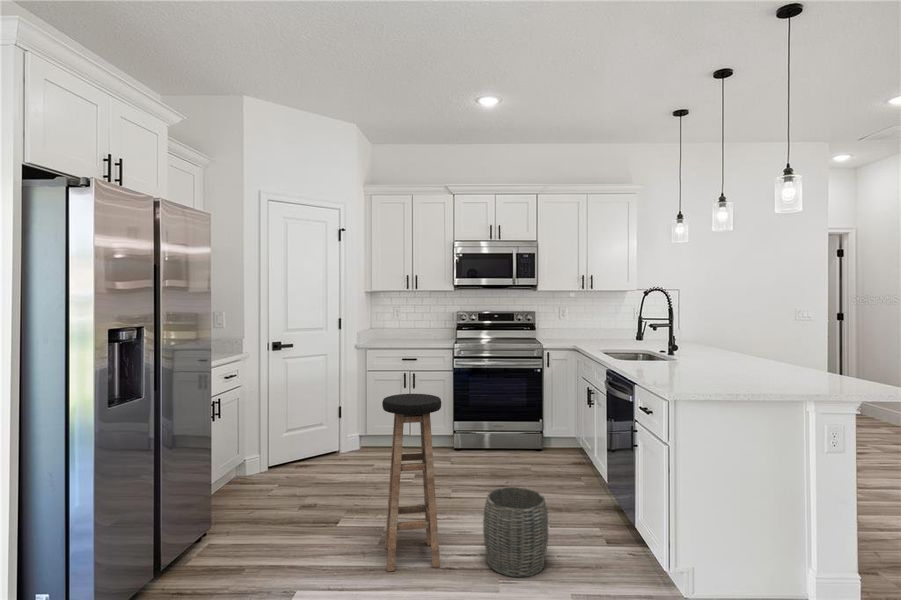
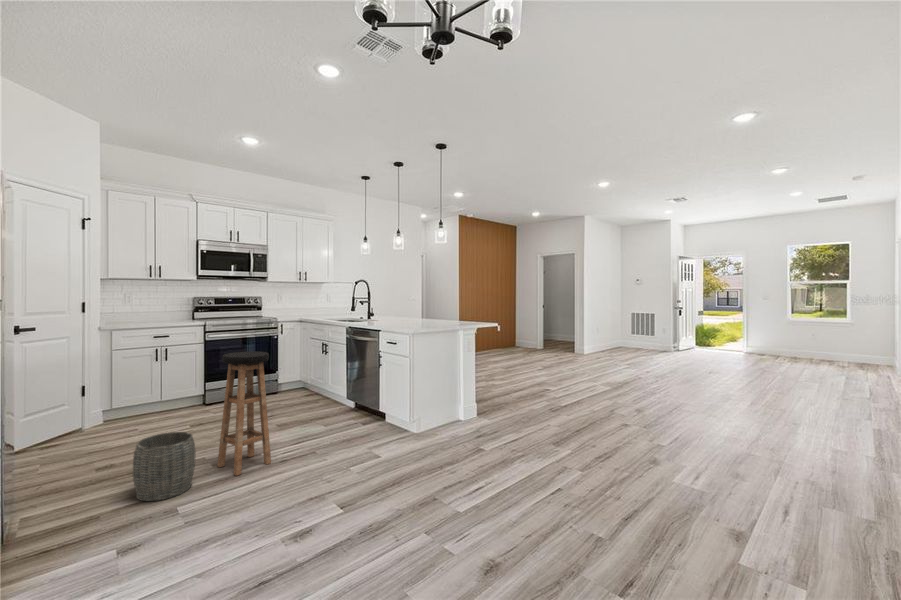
woven basket: present [483,487,548,577] -> present [133,432,196,501]

